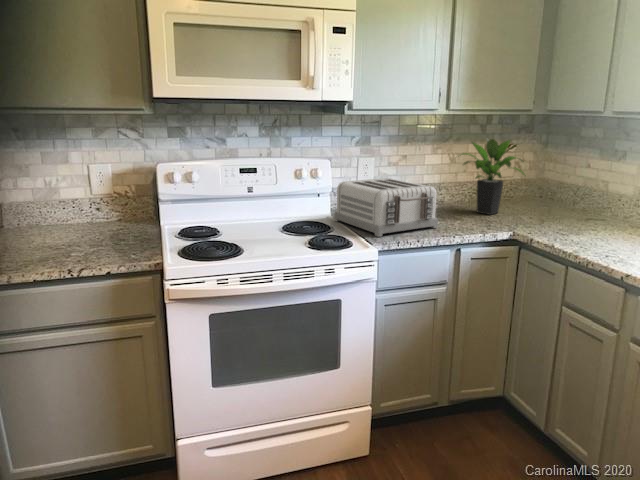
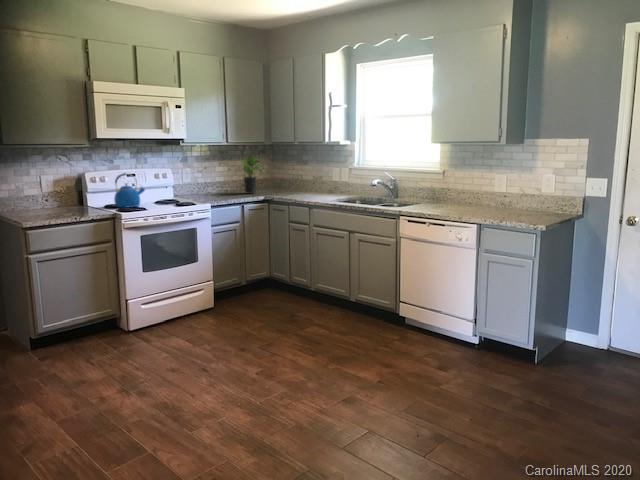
kettle: none [190,171,252,242] -> present [114,173,145,208]
toaster: present [334,178,438,237] -> none [178,177,230,202]

